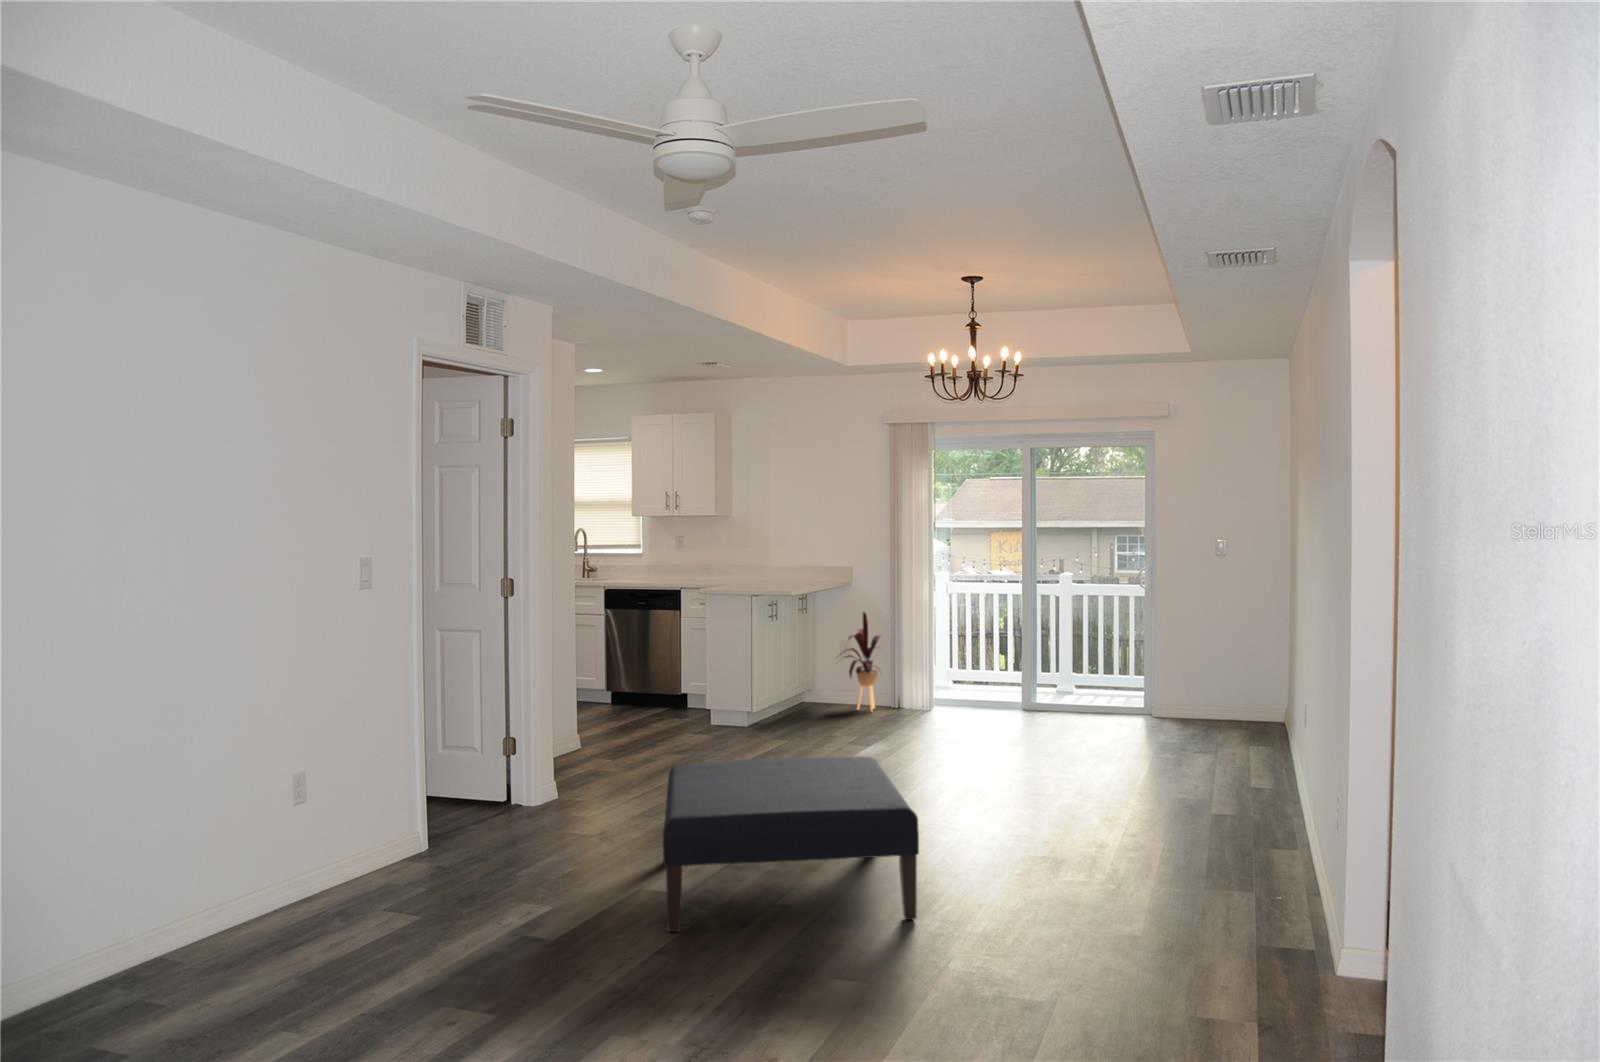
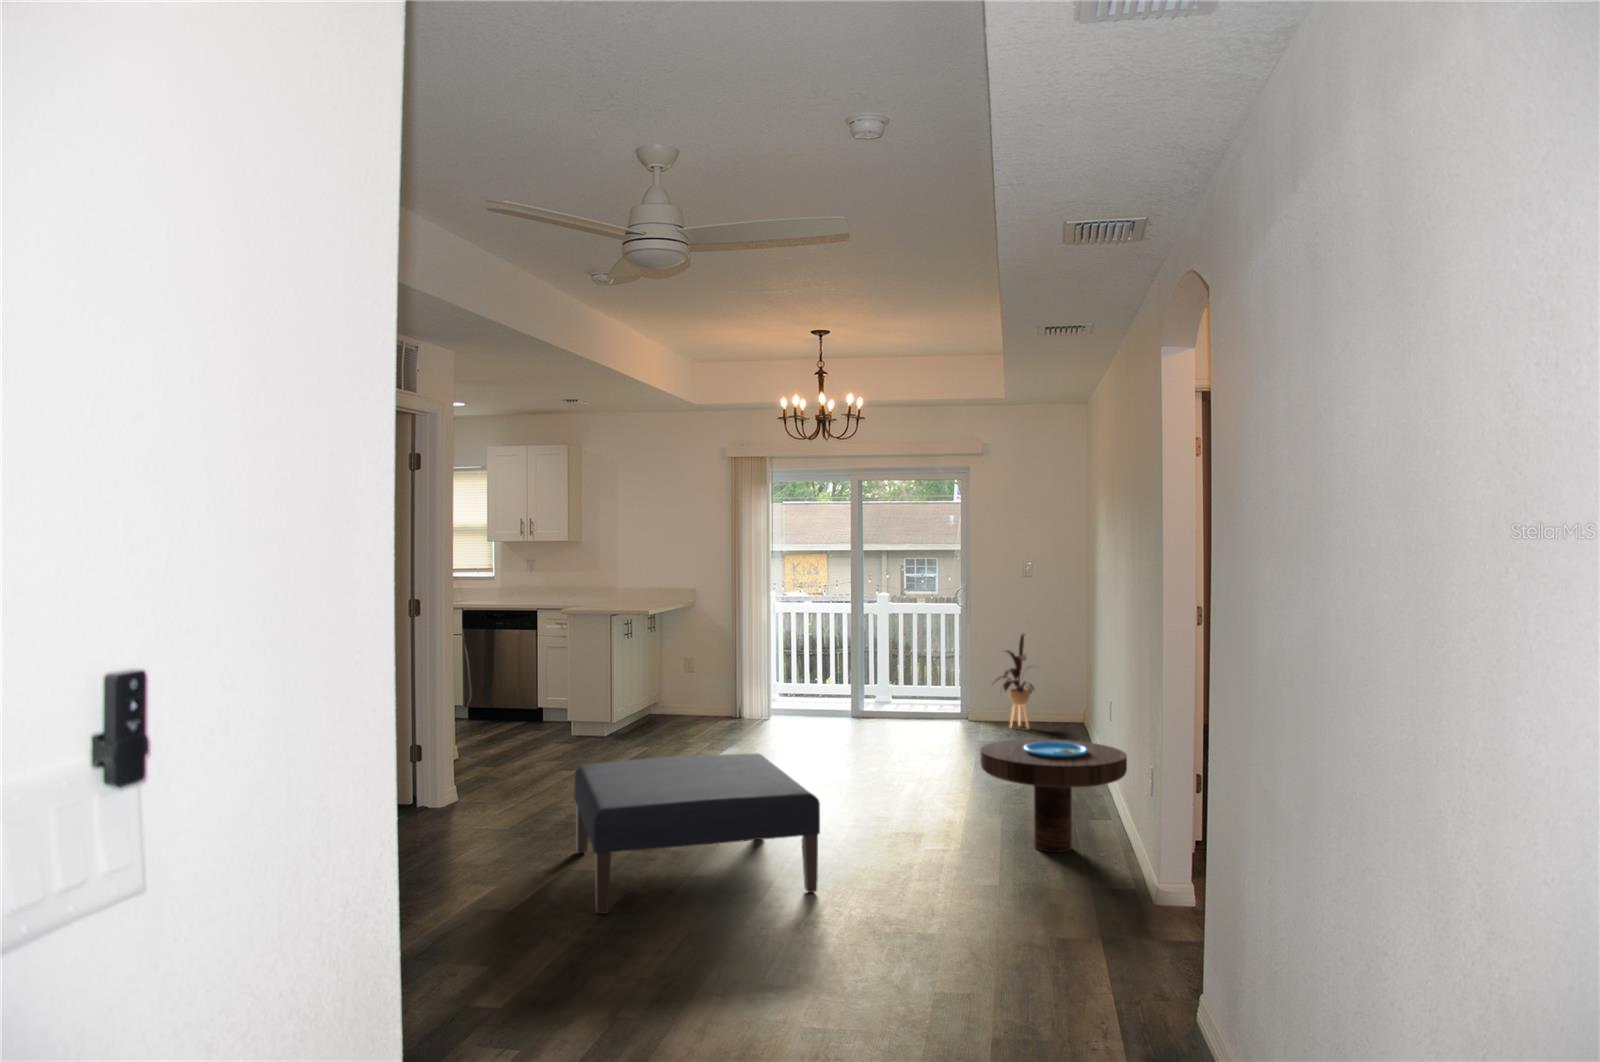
house plant: present [844,612,881,711] -> present [994,634,1034,728]
side table: none [1125,749,1305,885] -> present [980,739,1127,853]

